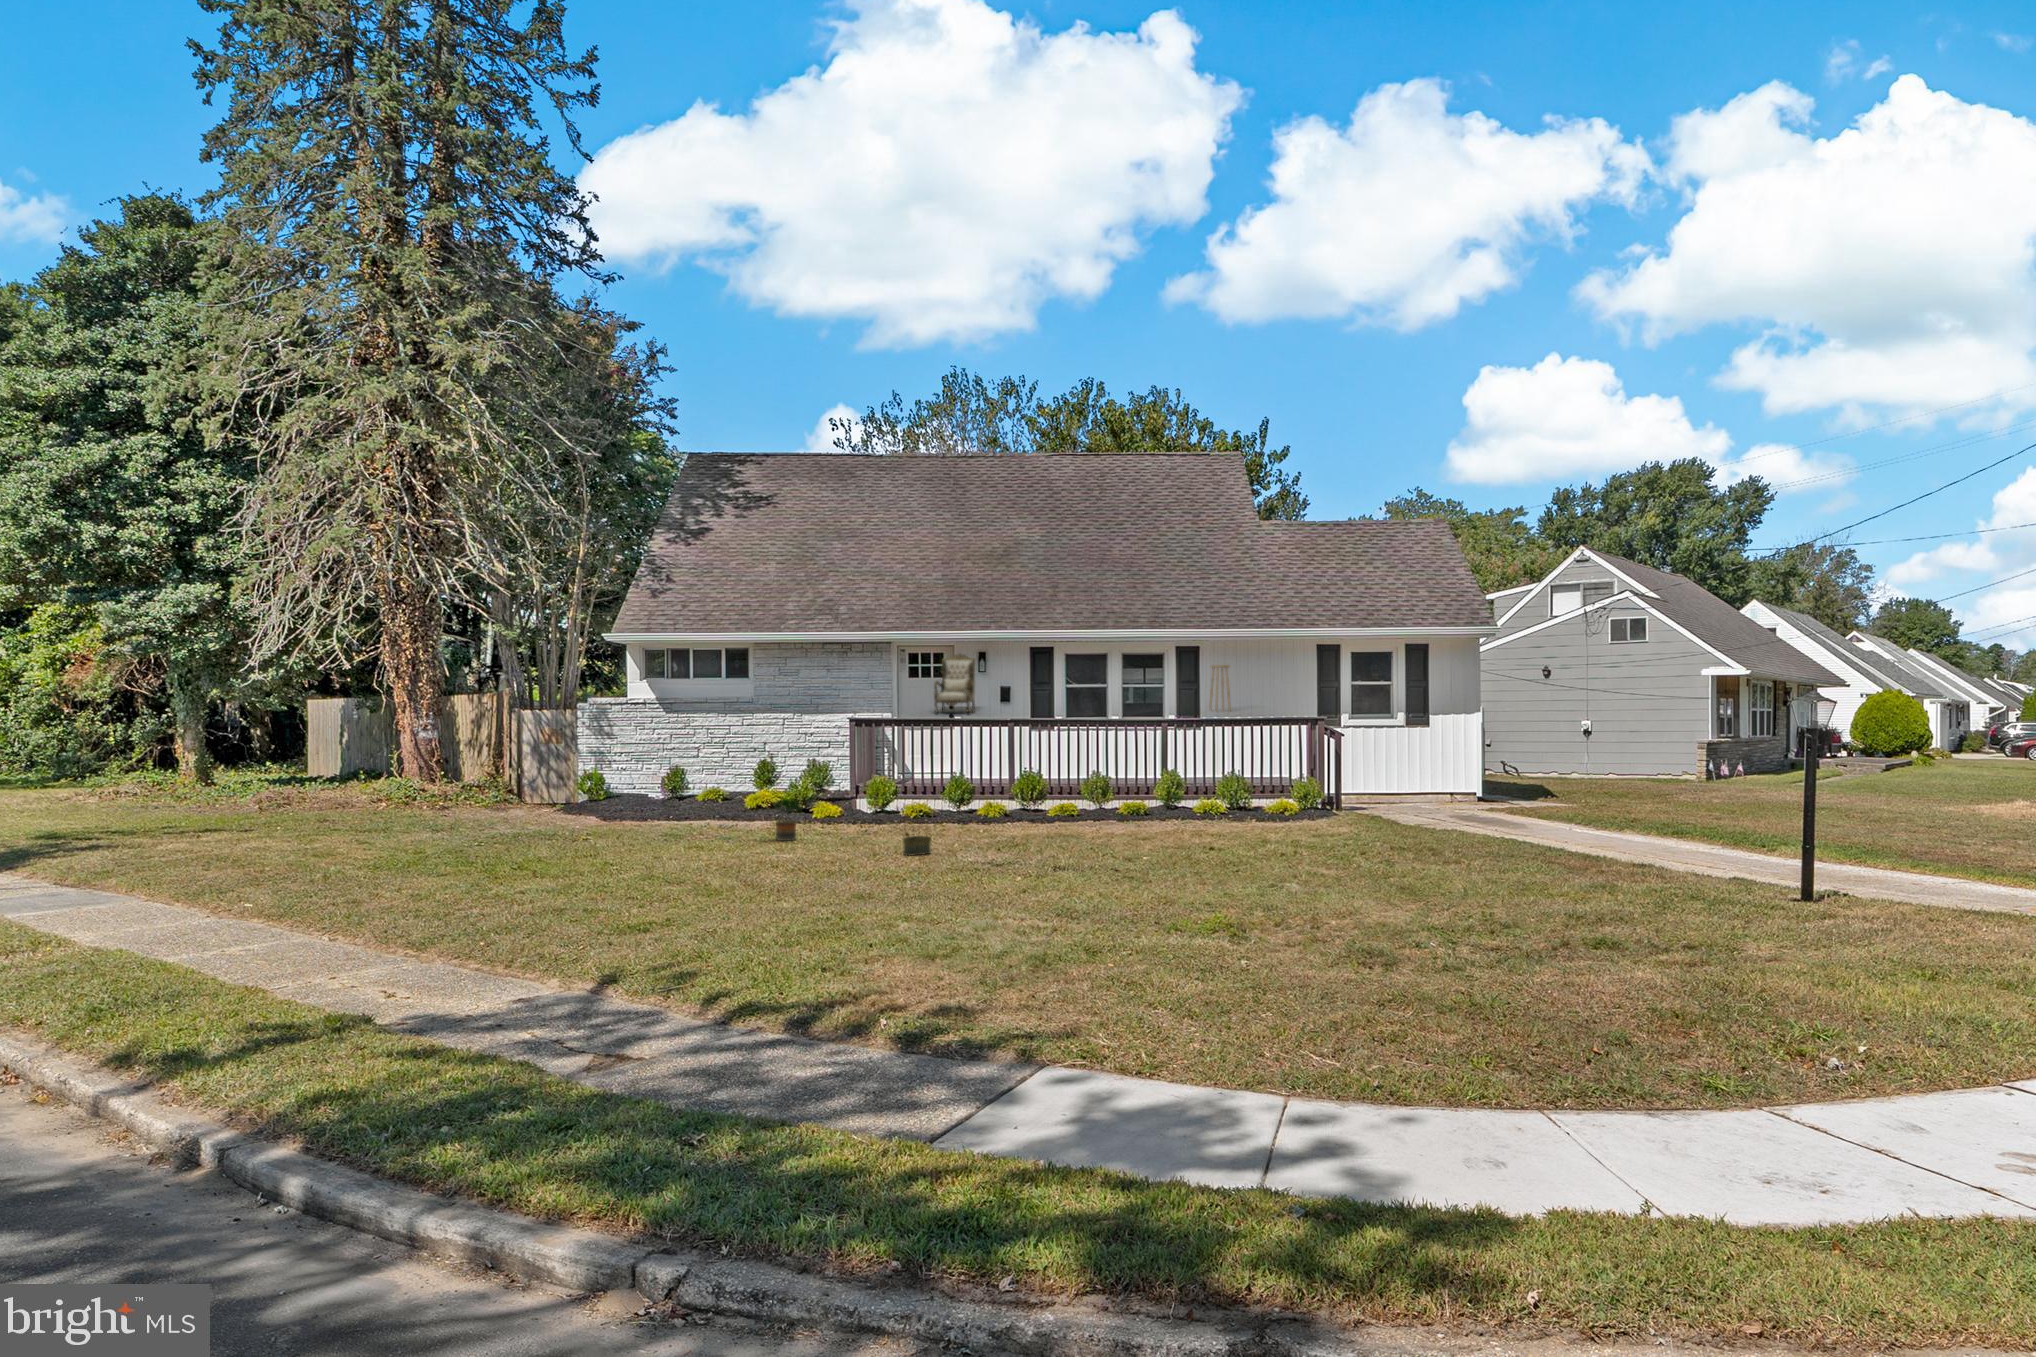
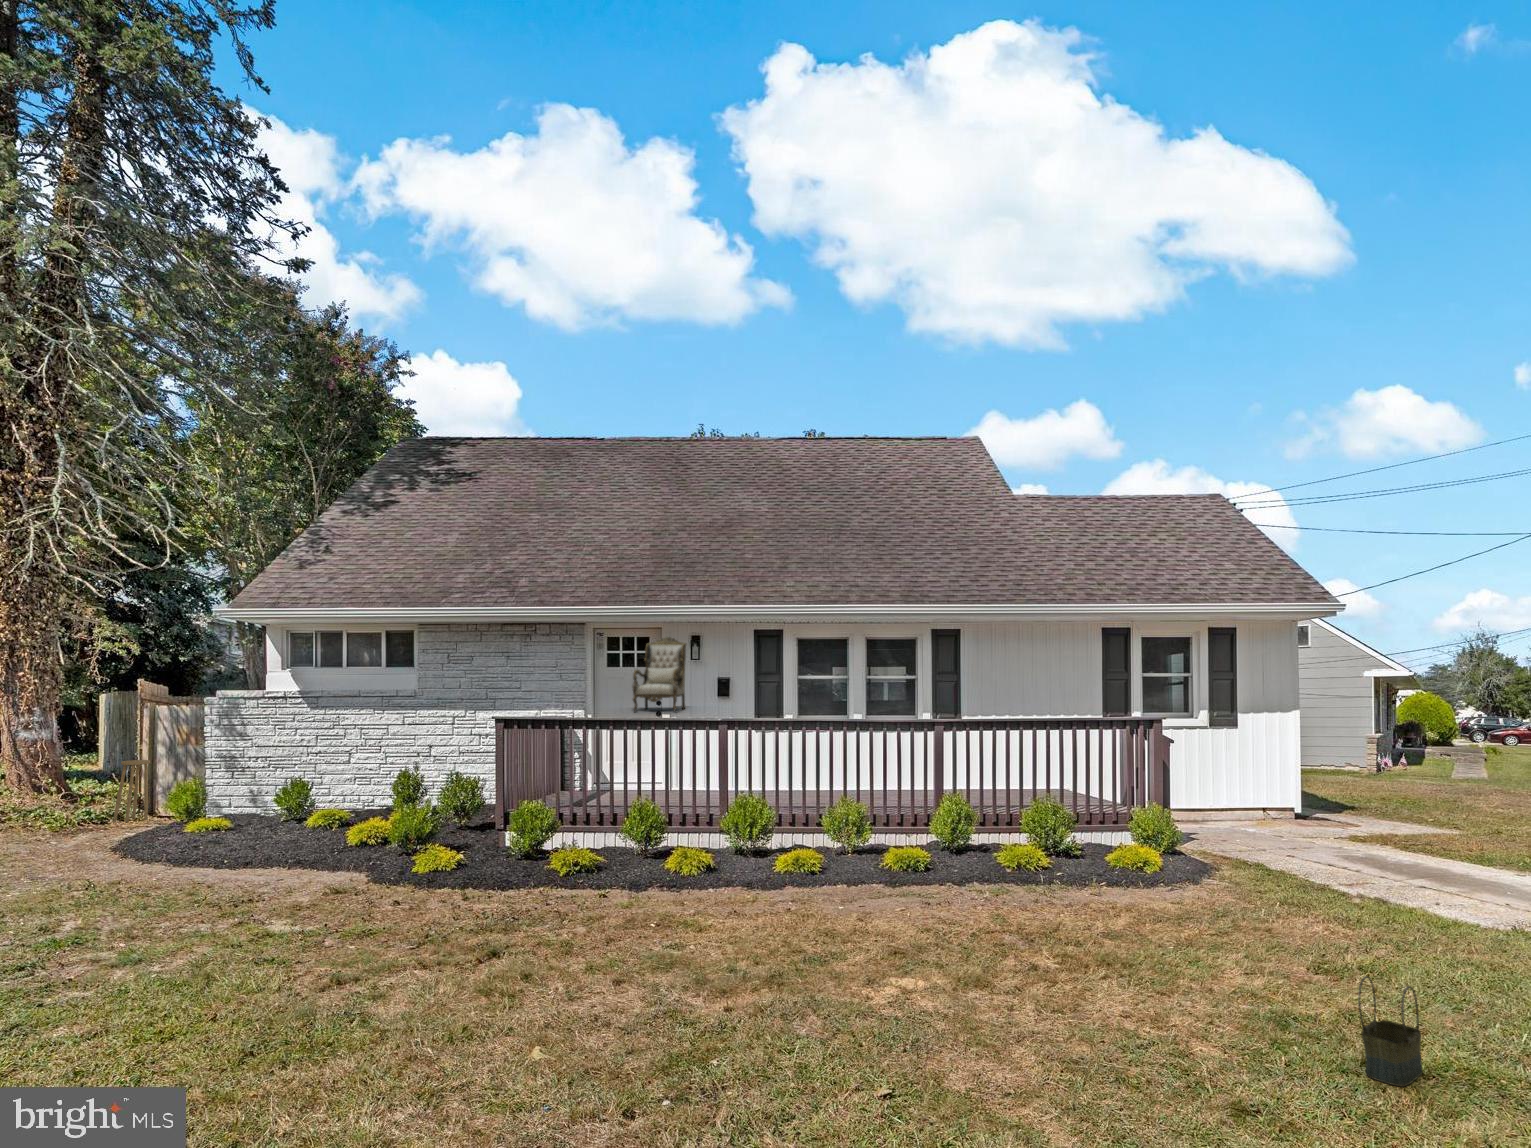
stool: present [1209,665,1230,710] -> present [113,760,150,822]
potted tree: present [773,799,802,841] -> none [287,867,343,951]
basket: present [903,820,931,856] -> present [1358,976,1423,1087]

